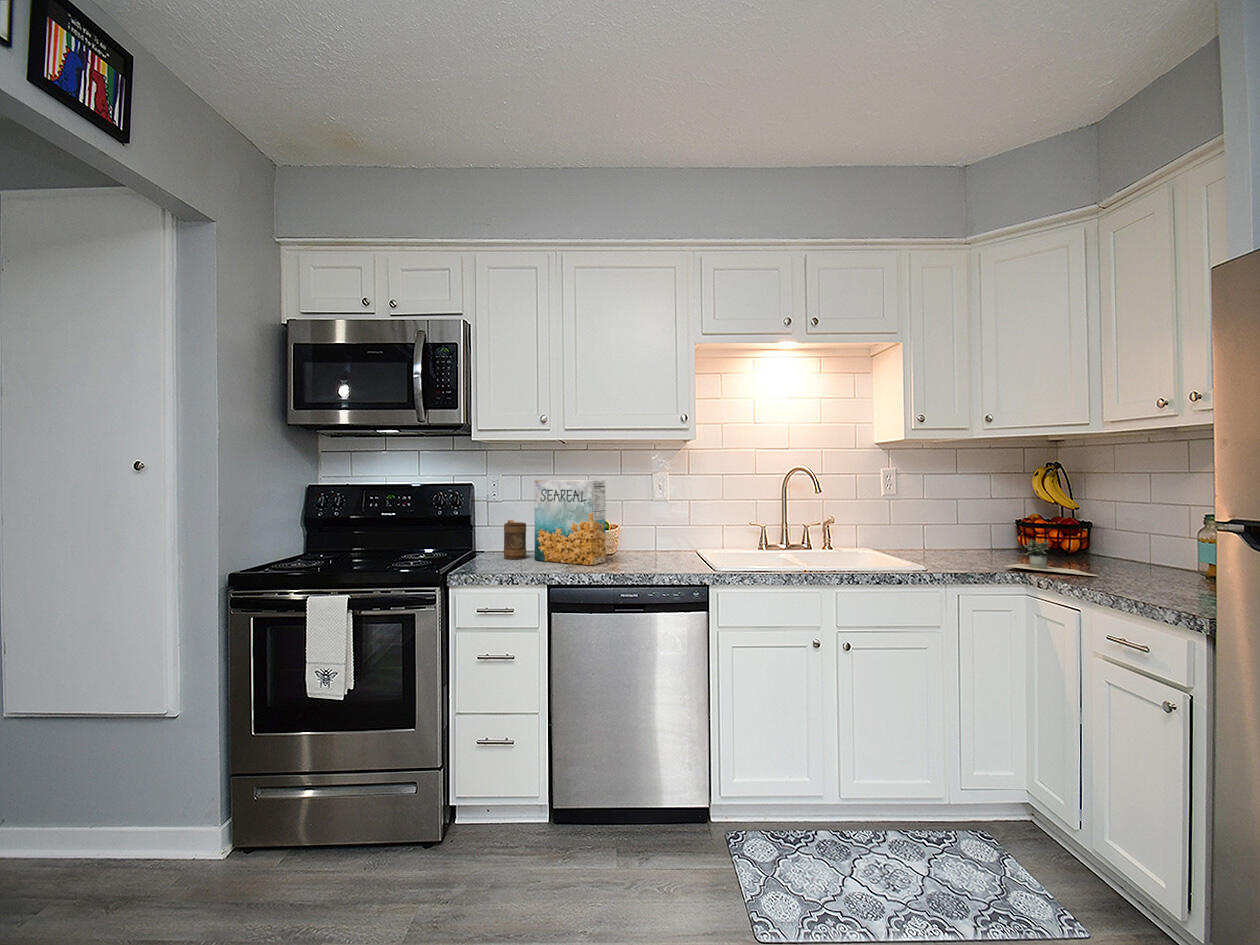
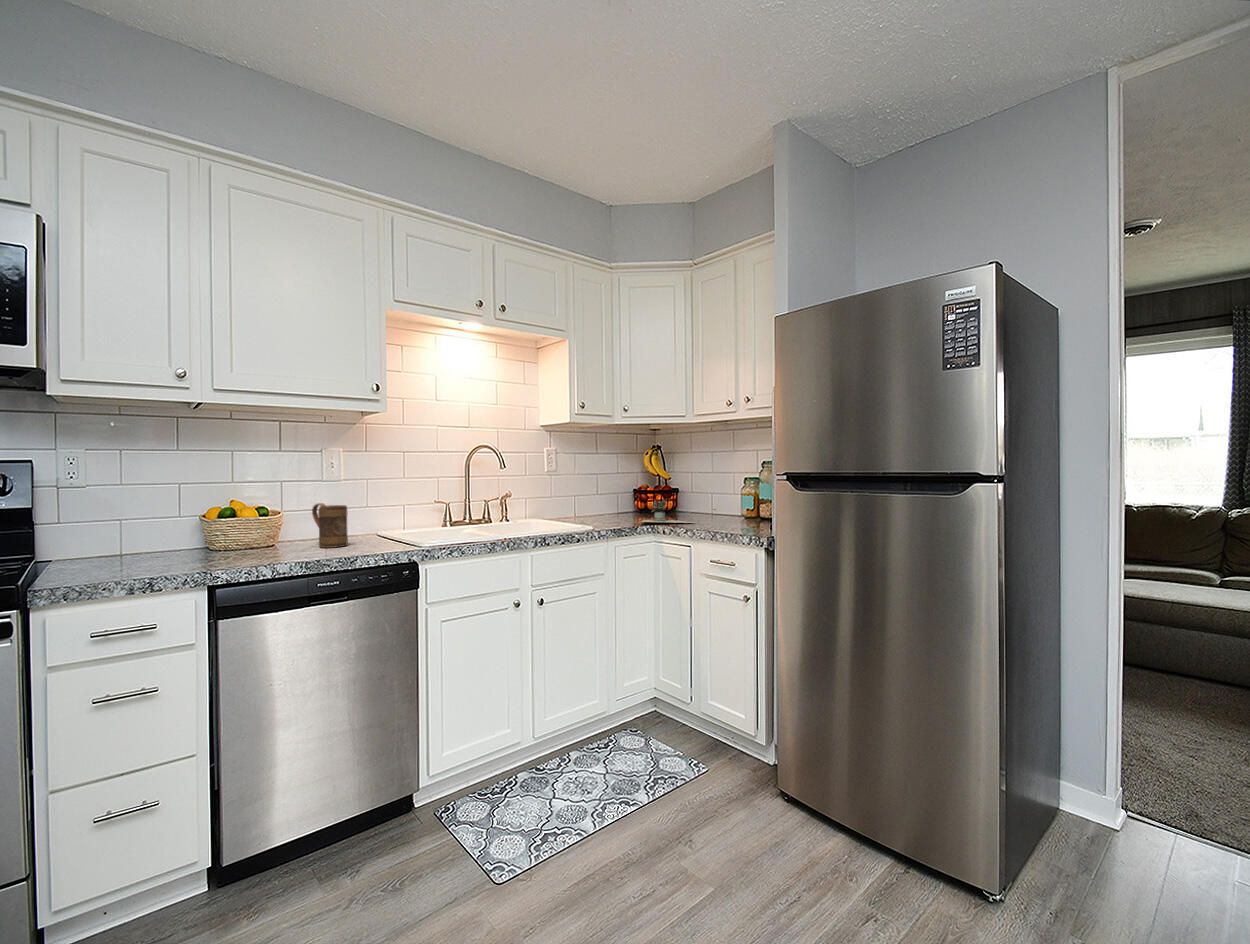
cereal box: present [535,480,606,565] -> none [160,455,274,561]
mug: present [504,520,526,559] -> present [312,503,348,548]

